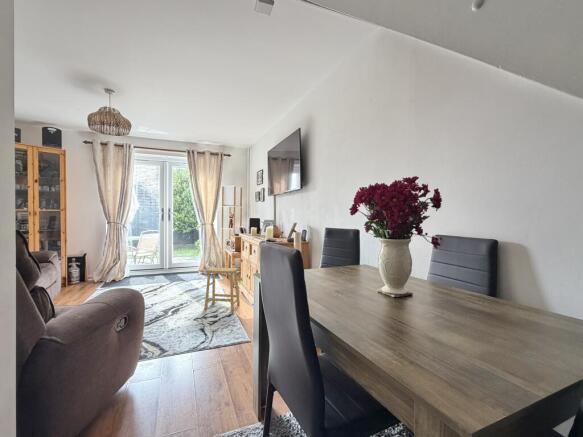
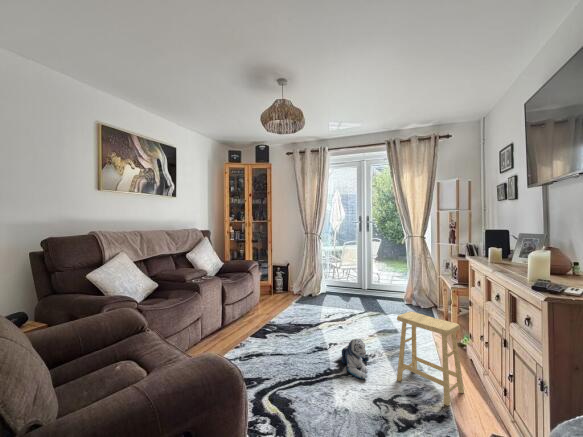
plush toy: none [165,291,187,314] -> present [341,339,368,379]

